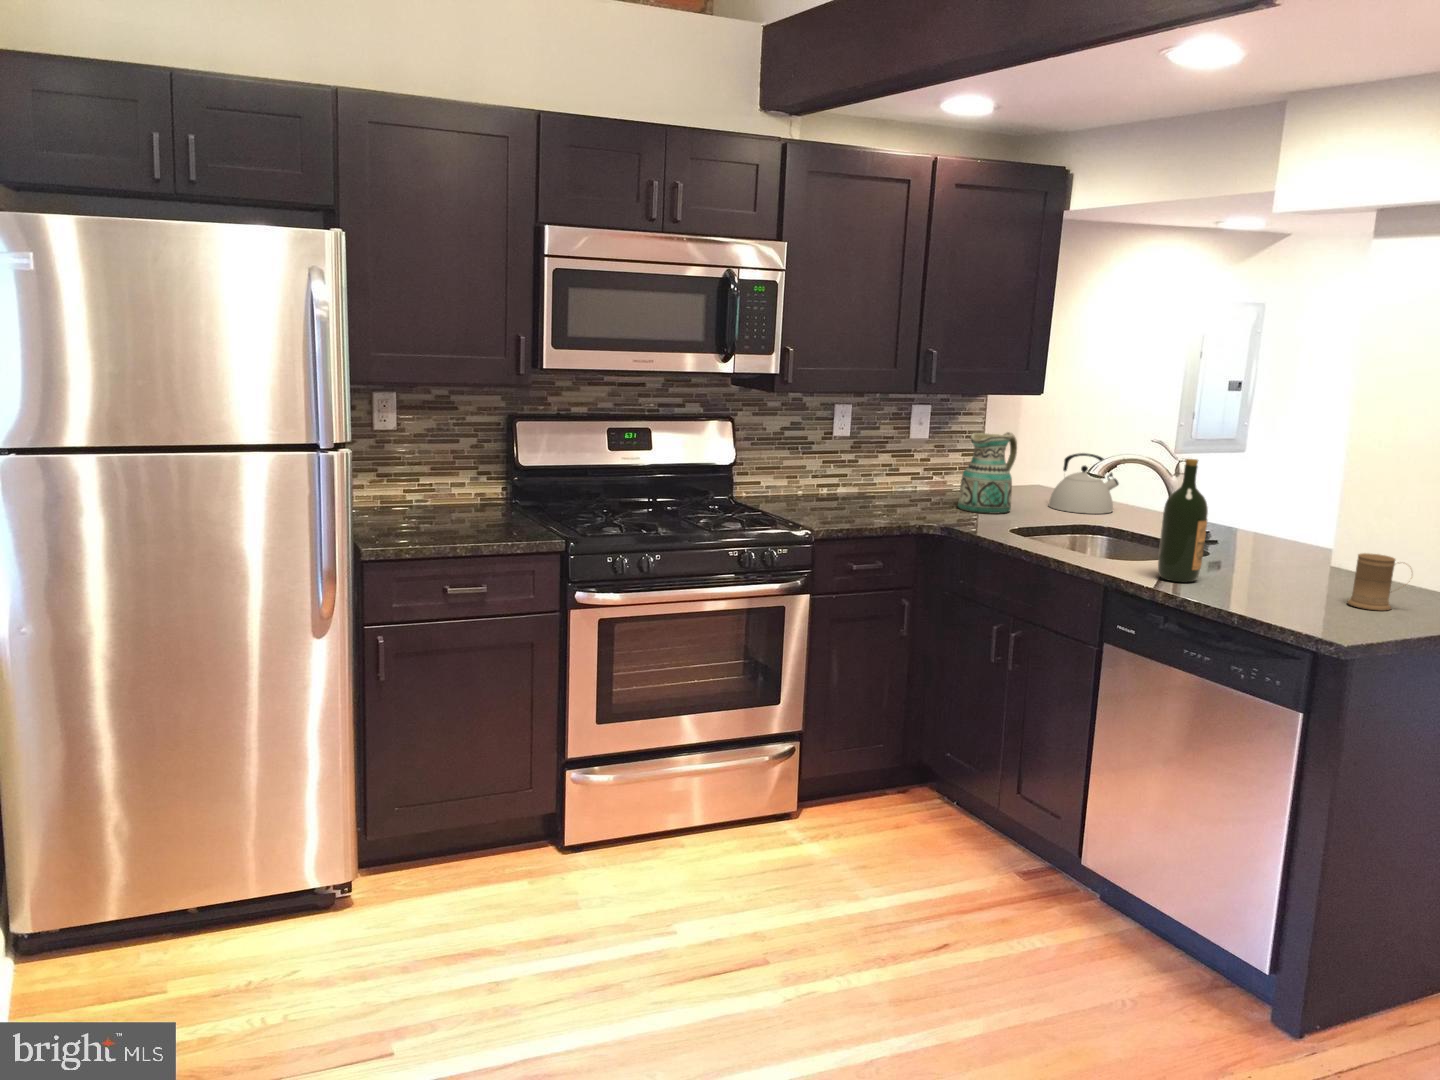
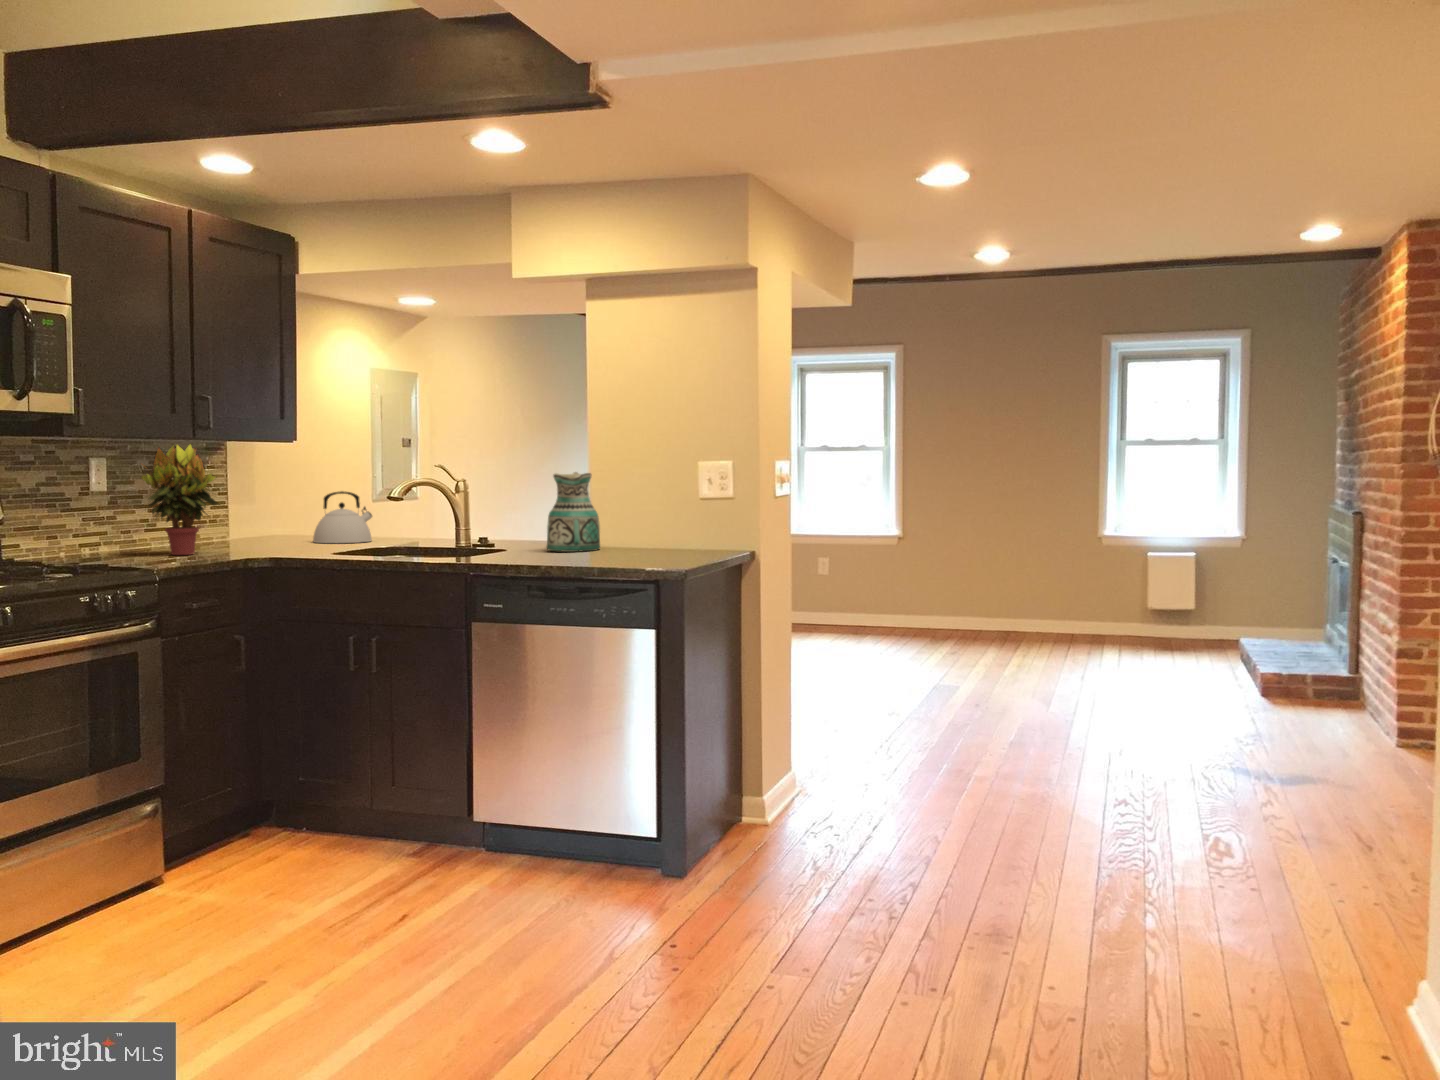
potted plant: none [853,400,926,511] -> present [141,444,218,555]
ceramic pitcher: present [958,432,1017,514] -> present [547,472,600,552]
wine bottle: present [1158,459,1208,583] -> none [495,458,529,556]
mug: present [1347,553,1395,611] -> none [633,513,670,550]

